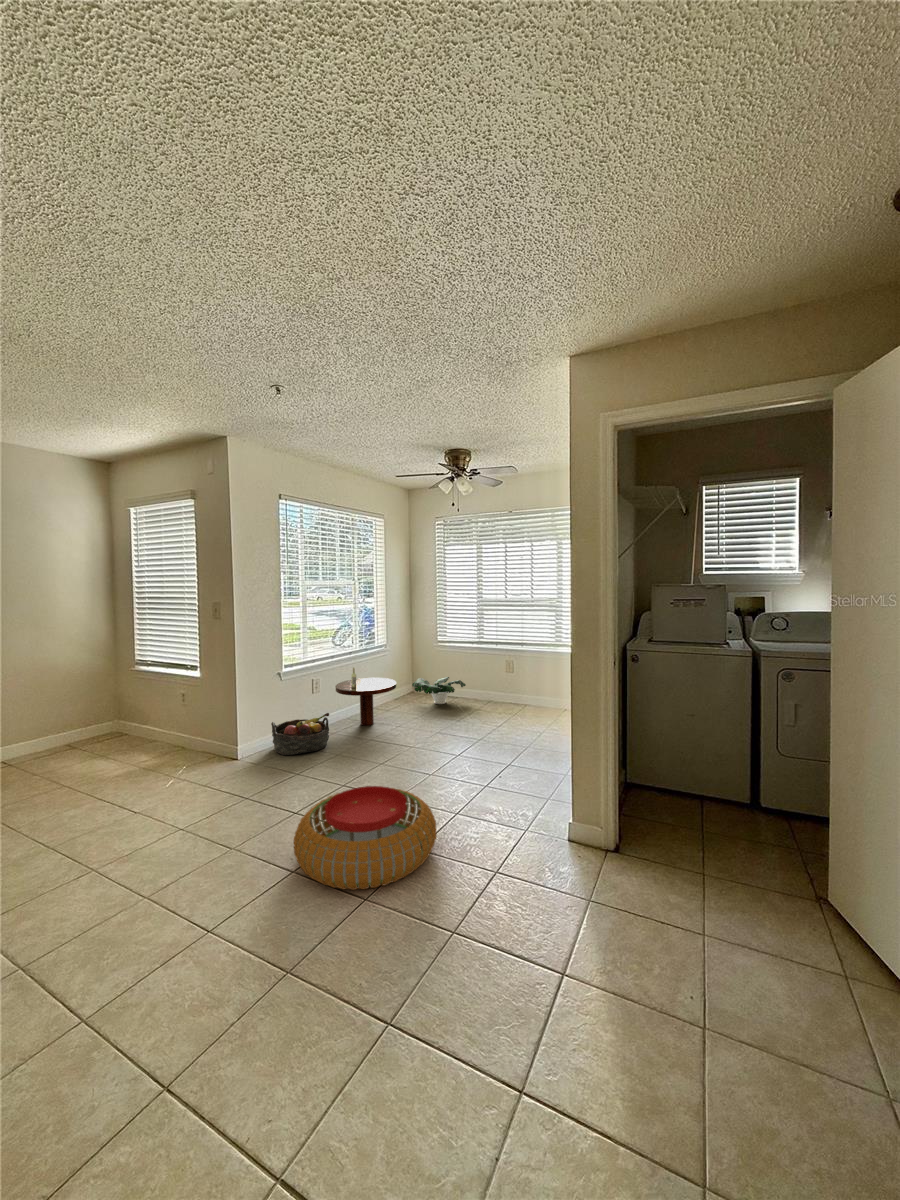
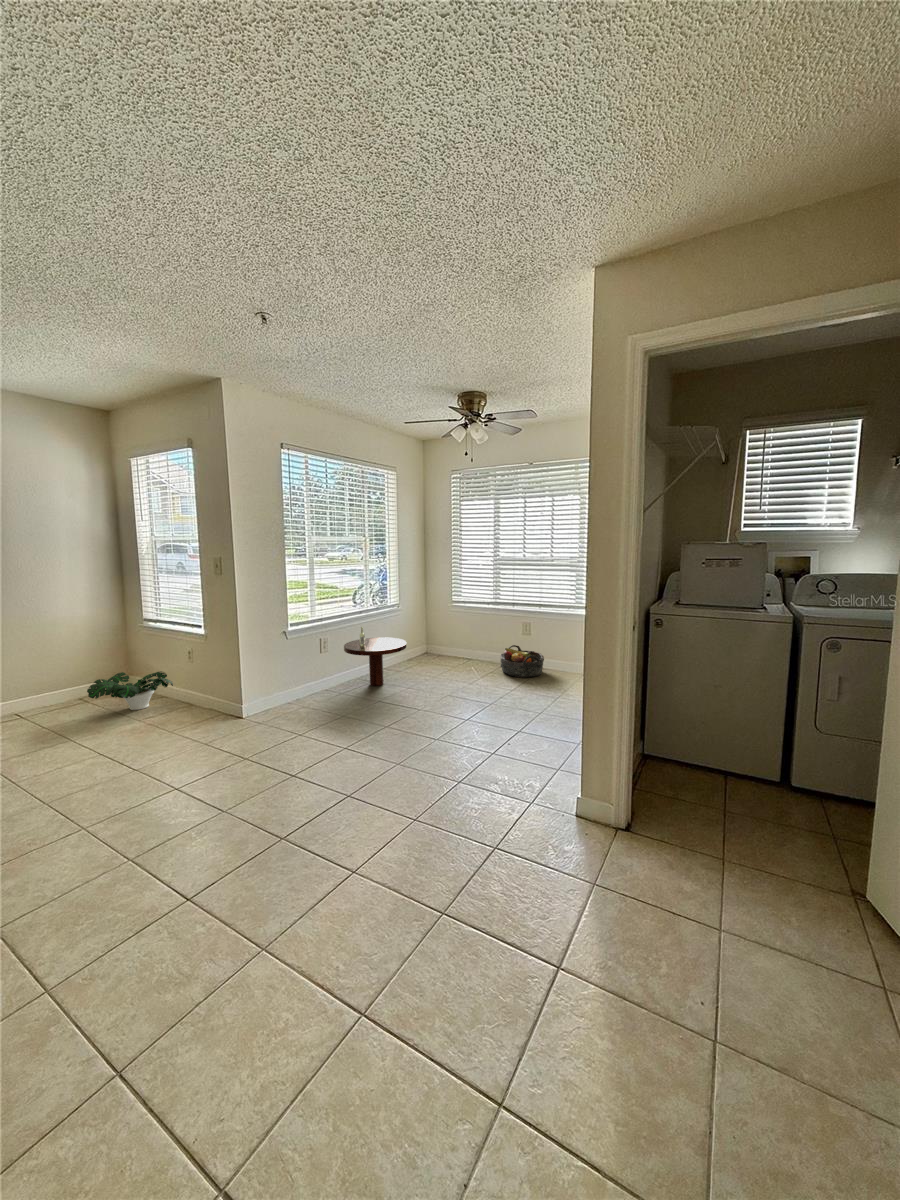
potted plant: present [412,677,466,704] -> present [87,671,173,710]
basket: present [271,713,329,755] -> present [500,645,544,678]
pouf: present [294,786,437,890] -> none [282,752,434,861]

